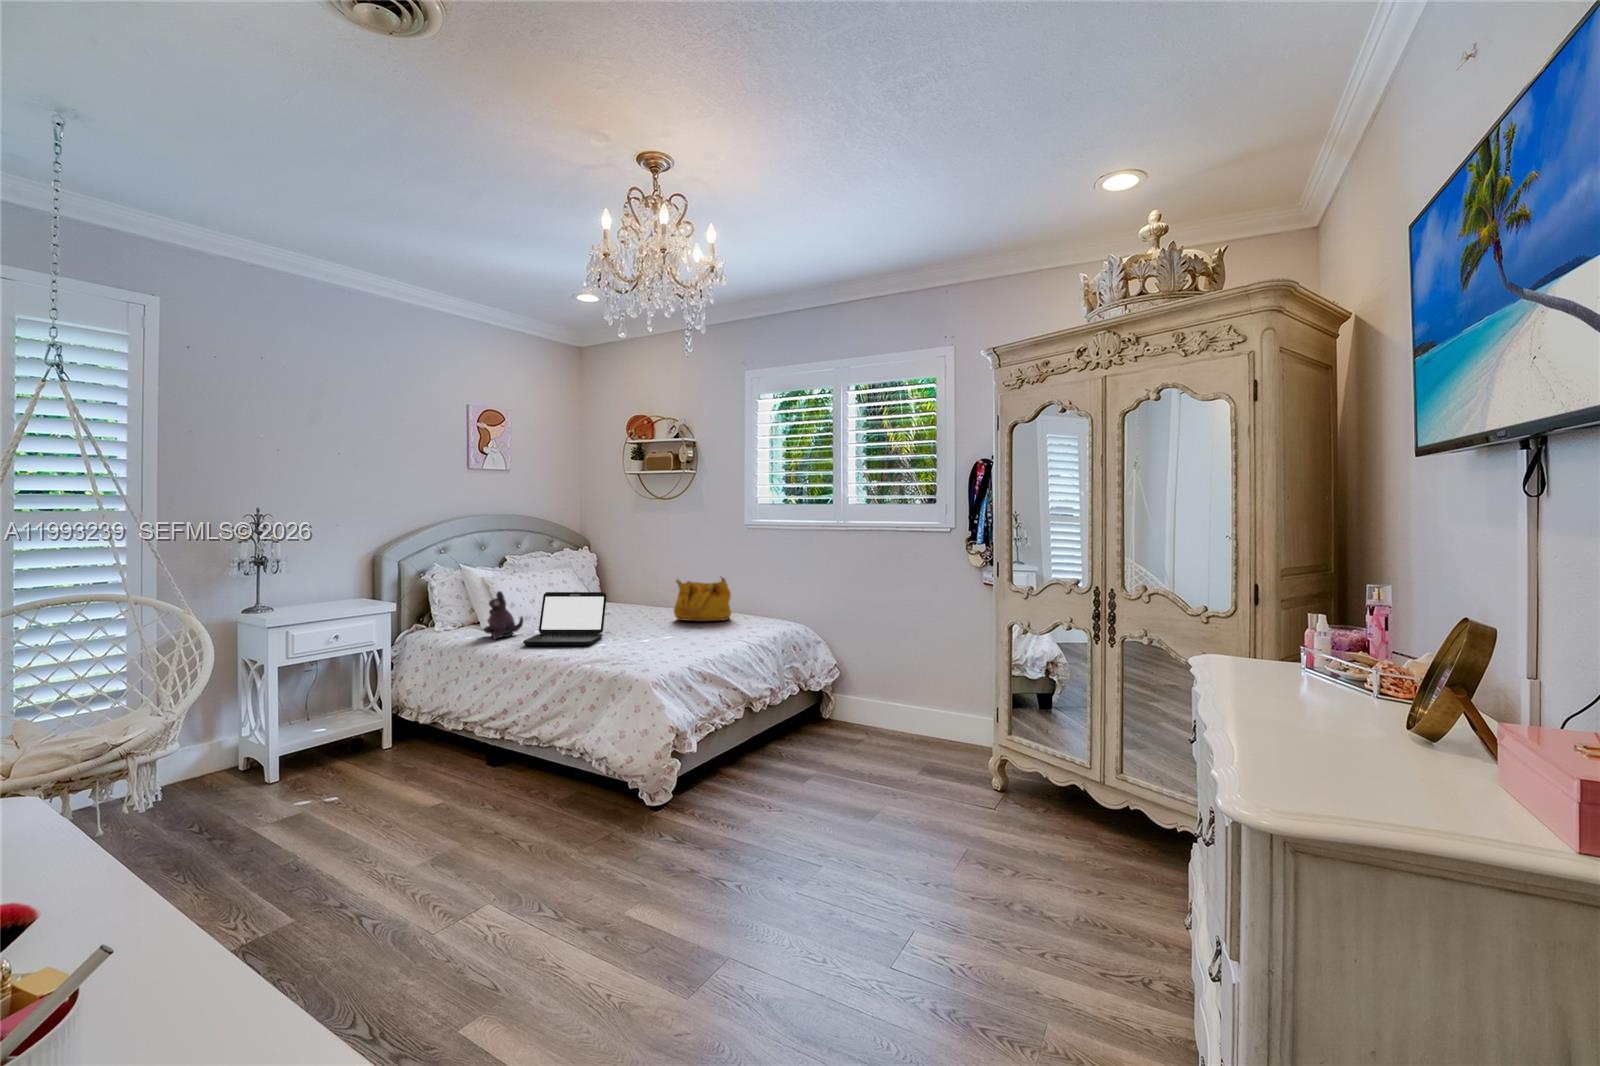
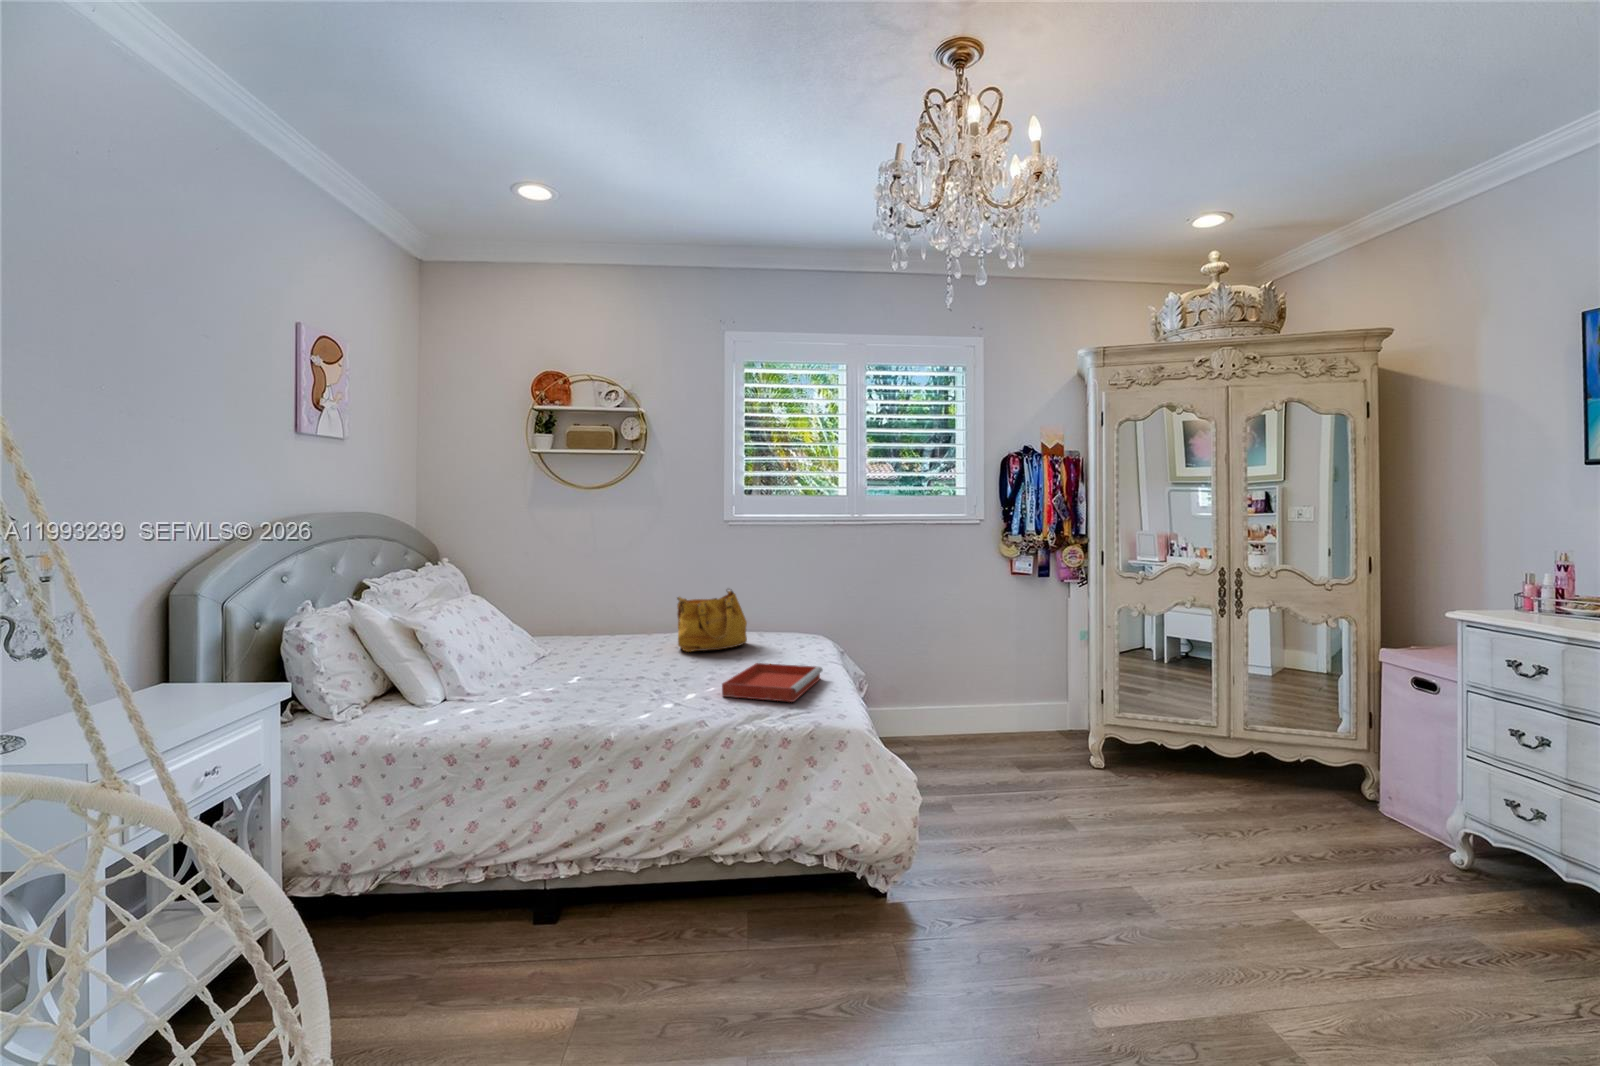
plush toy: present [483,591,523,639] -> none [469,641,525,719]
laptop: present [523,592,607,646] -> none [565,625,688,719]
tray: none [616,630,702,655] -> present [722,663,823,702]

